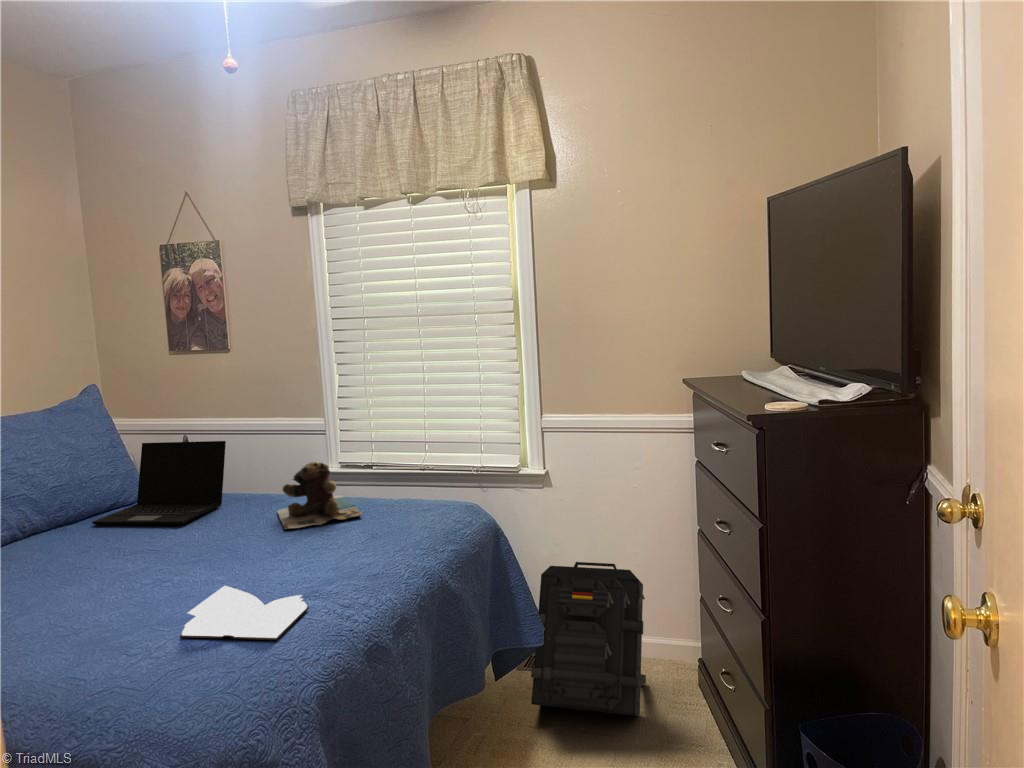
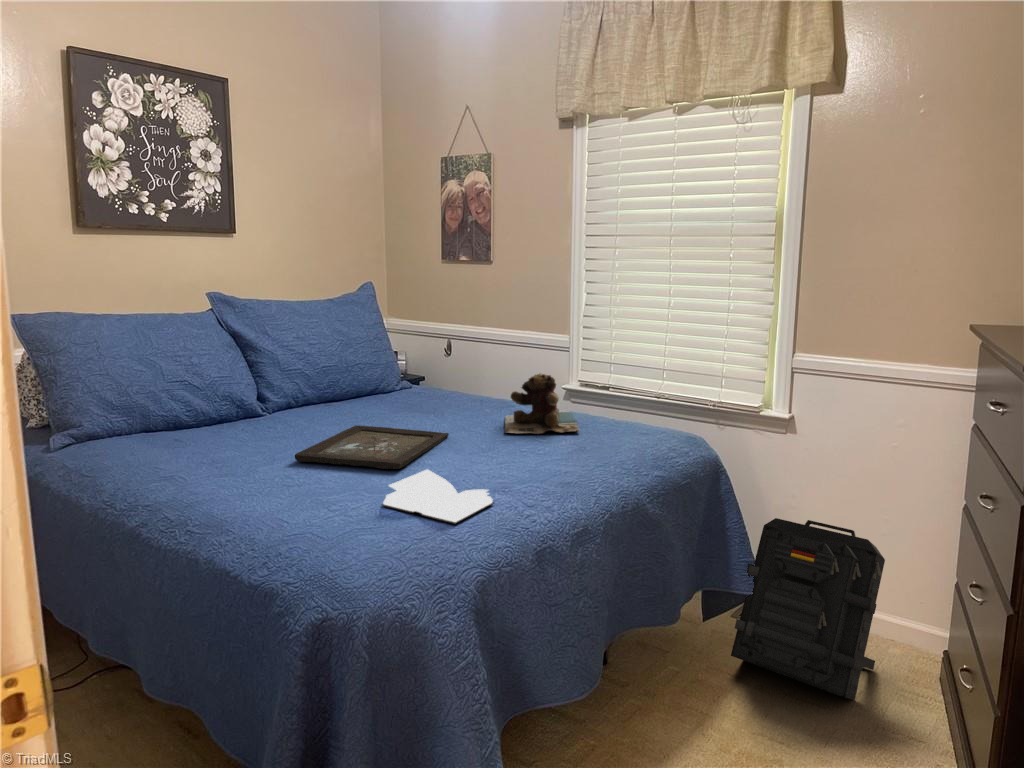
laptop: present [92,441,226,525] -> none [356,339,471,415]
tray: none [42,540,223,605] -> present [295,425,449,469]

